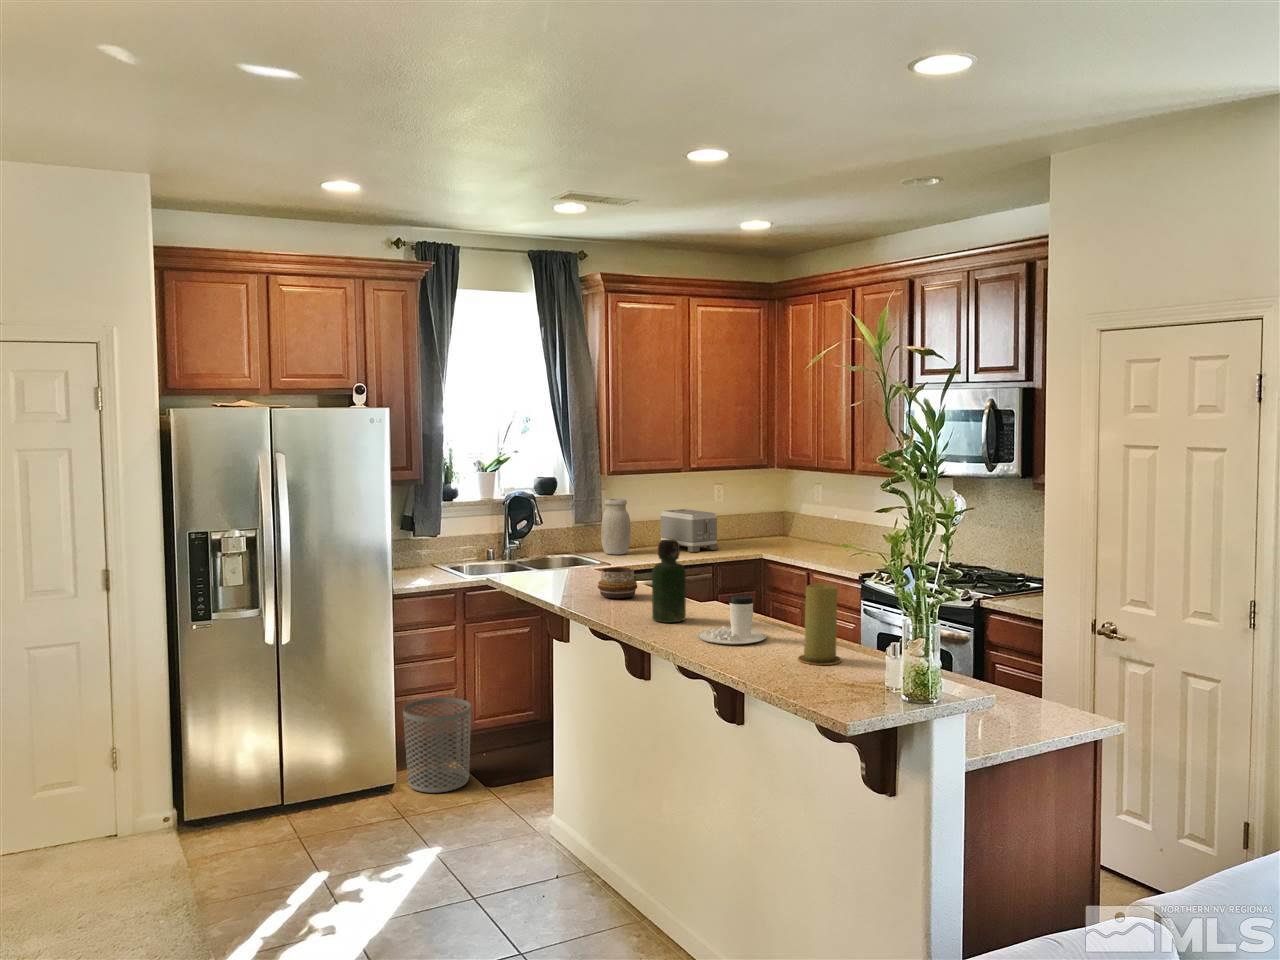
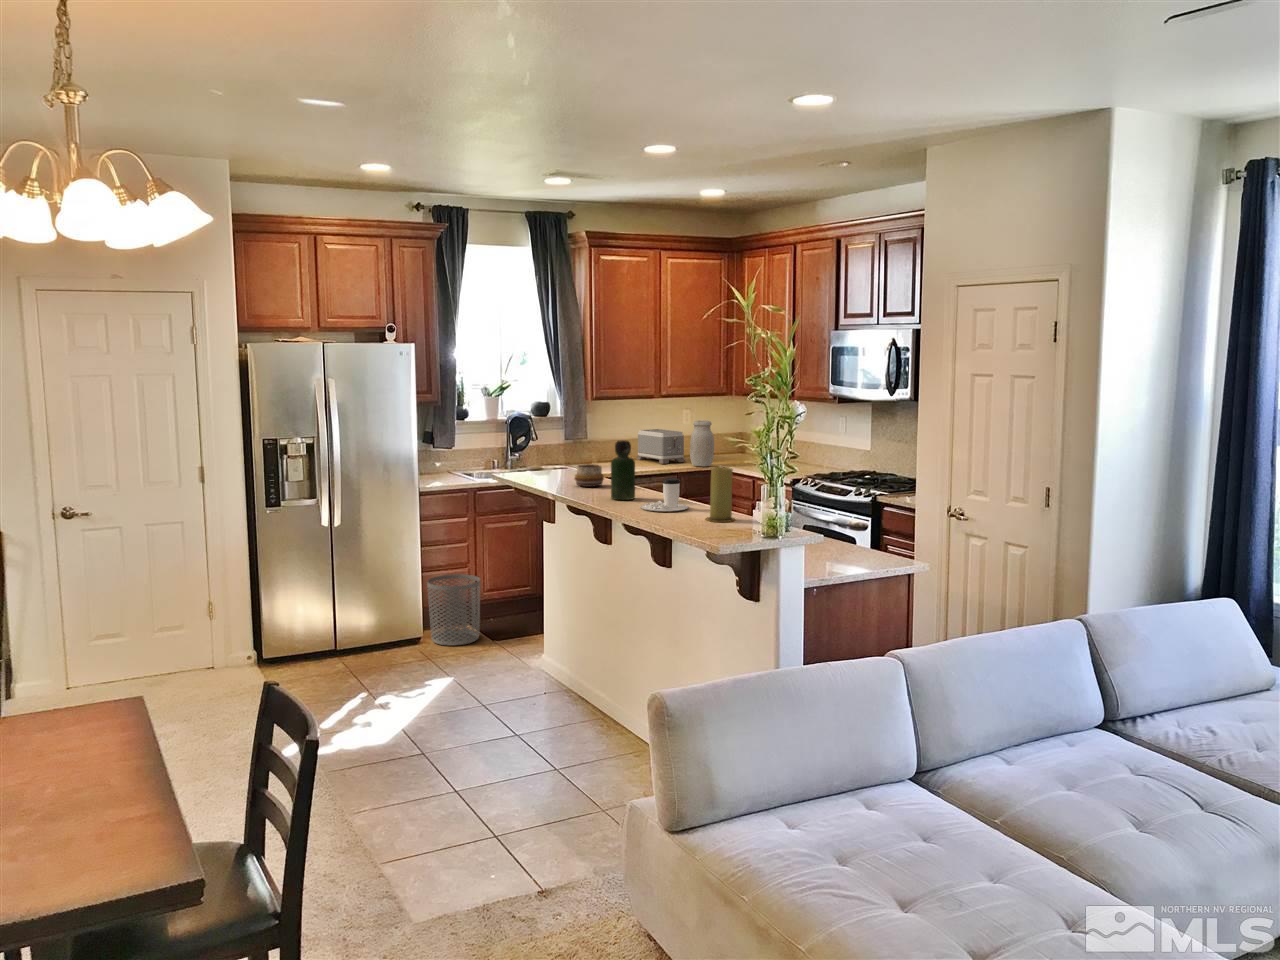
jar: present [601,499,630,554] -> present [690,421,714,466]

